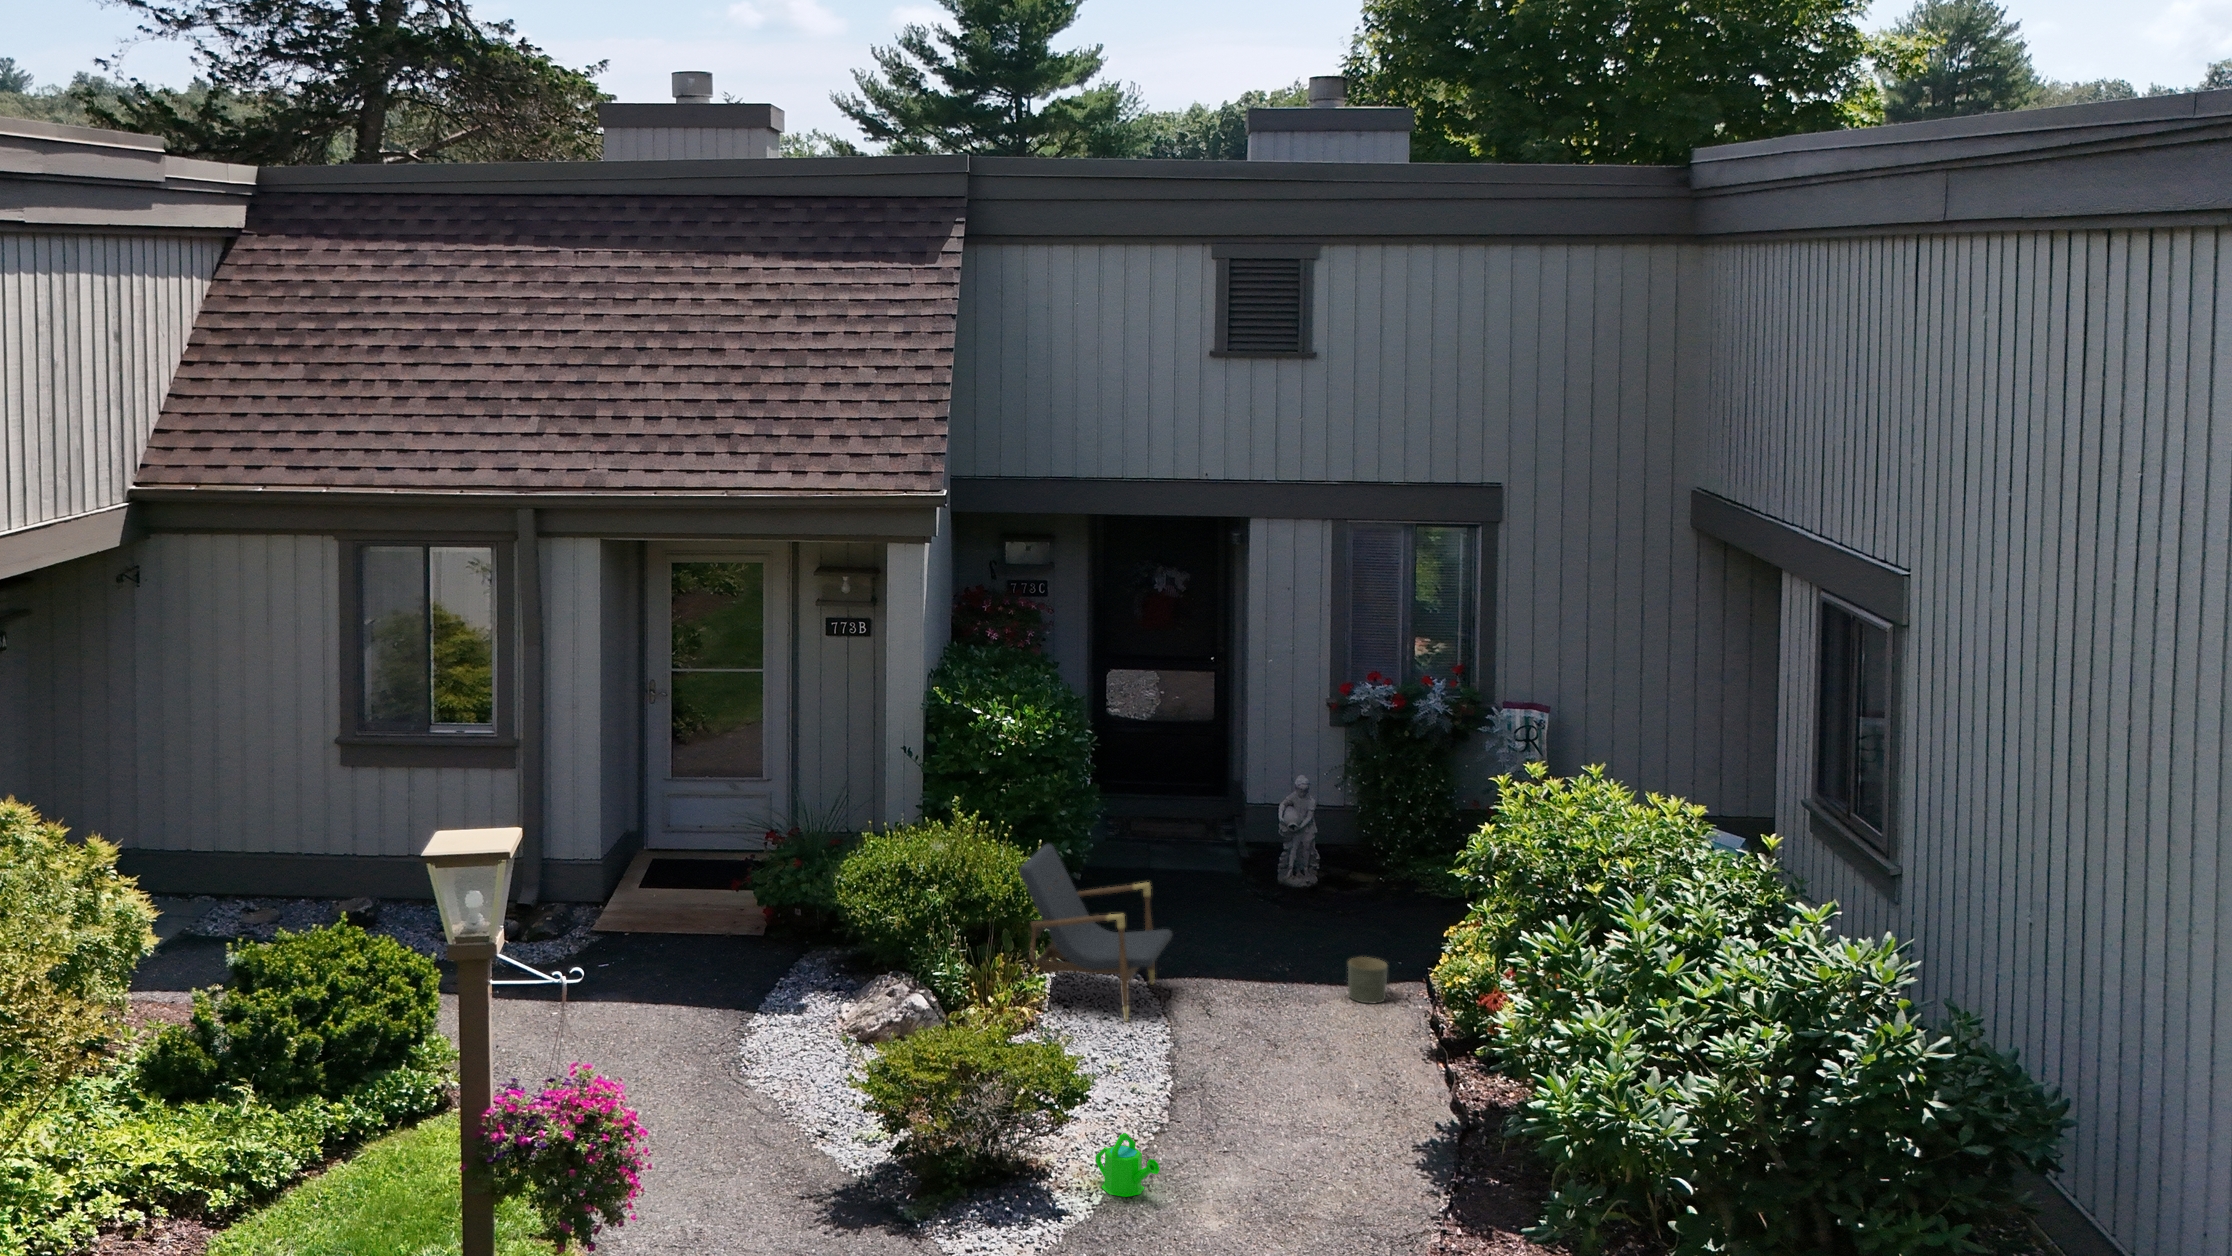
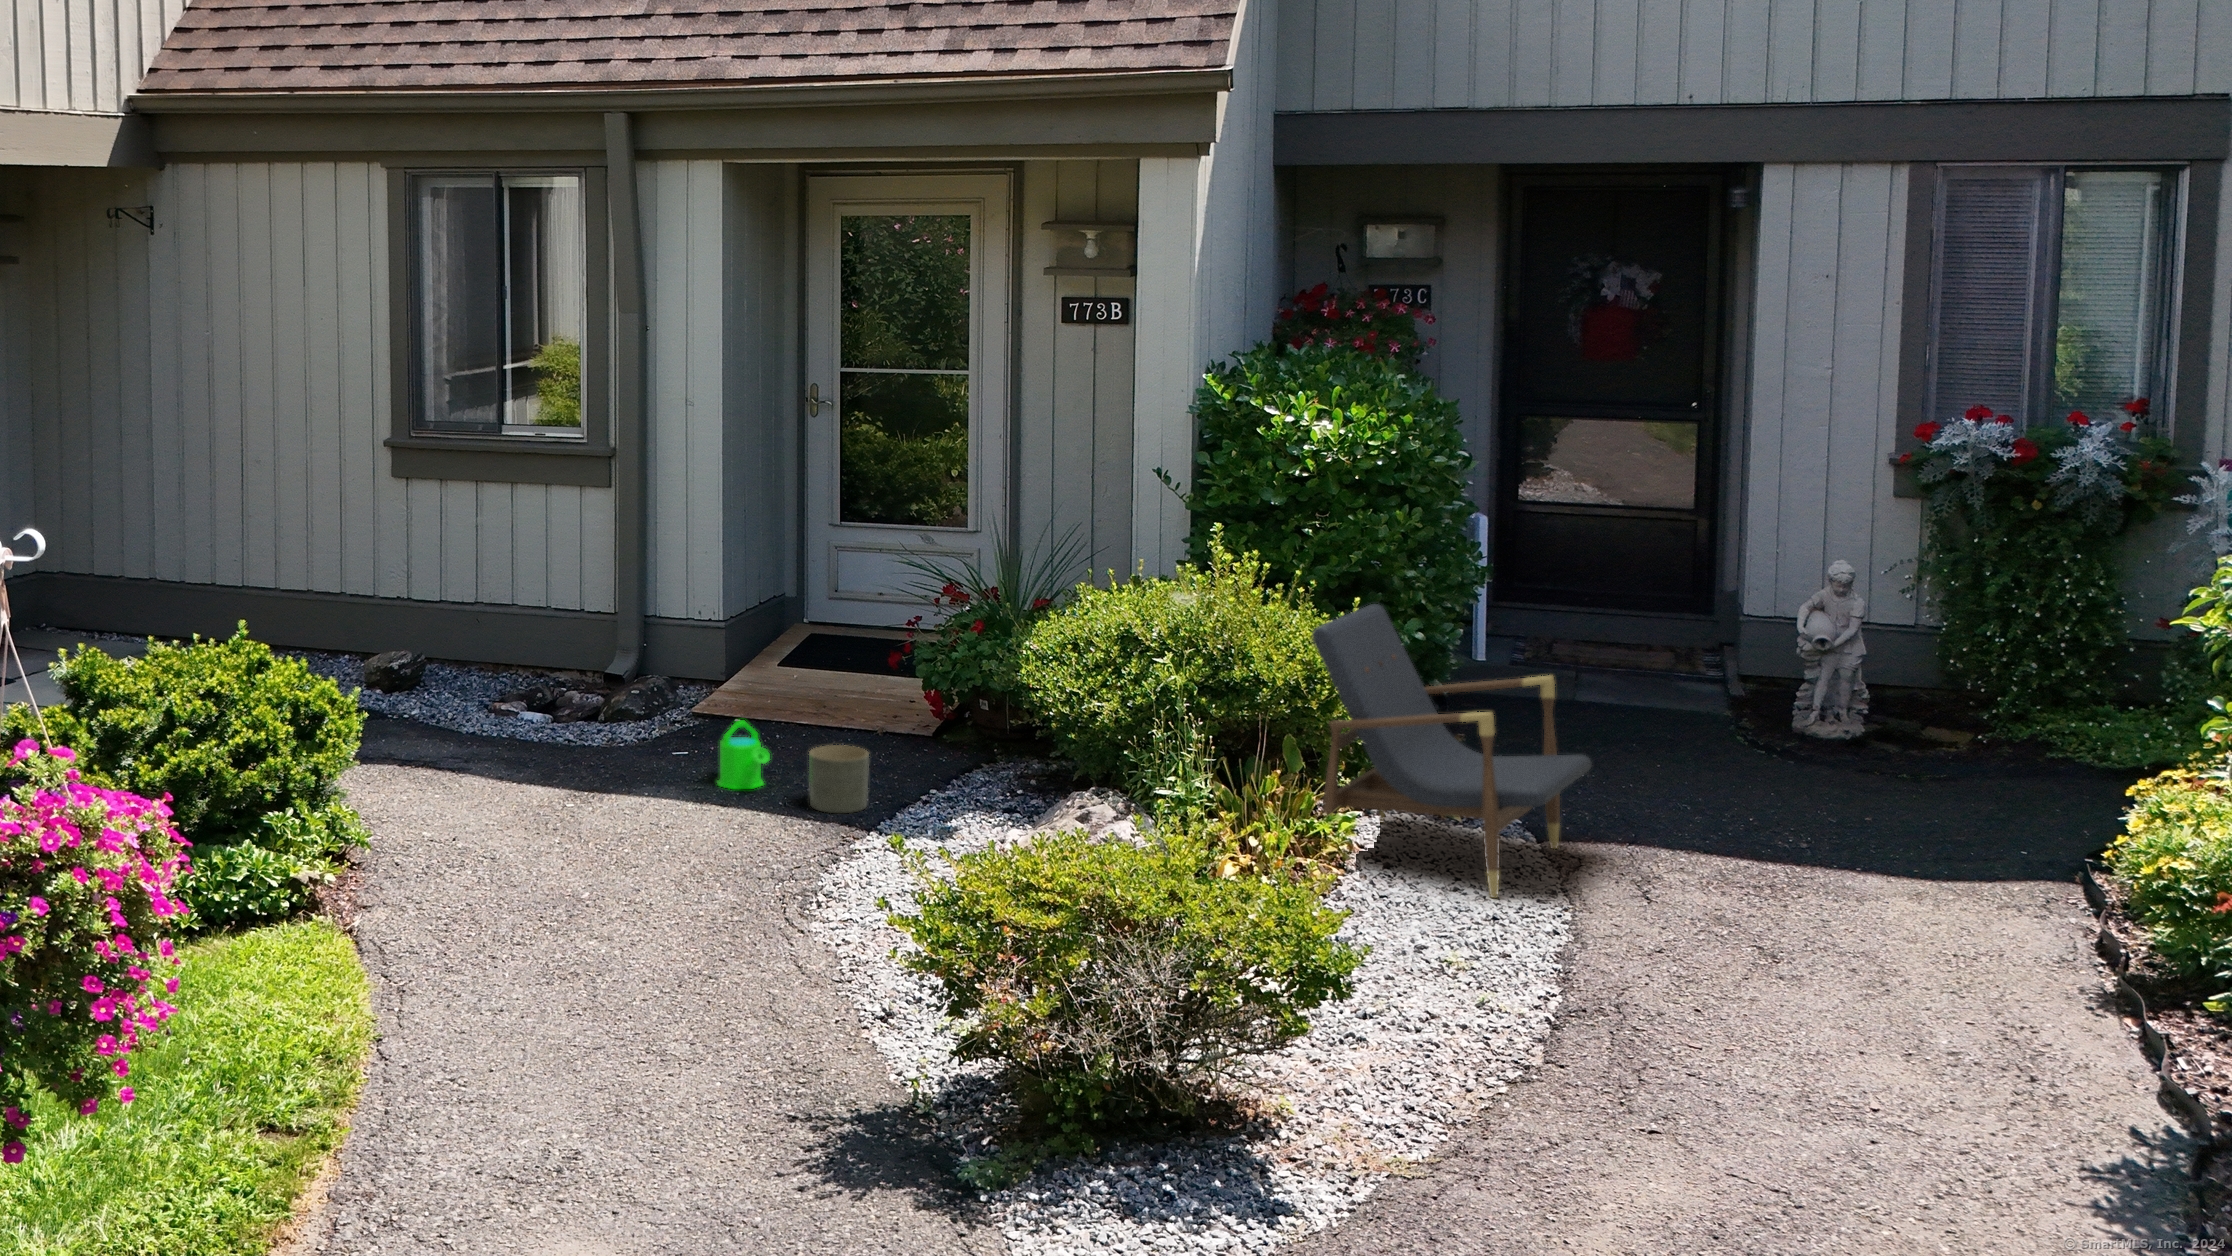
planter: present [1348,957,1387,1004] -> present [809,745,869,813]
watering can: present [1095,1133,1160,1197] -> present [717,720,770,789]

